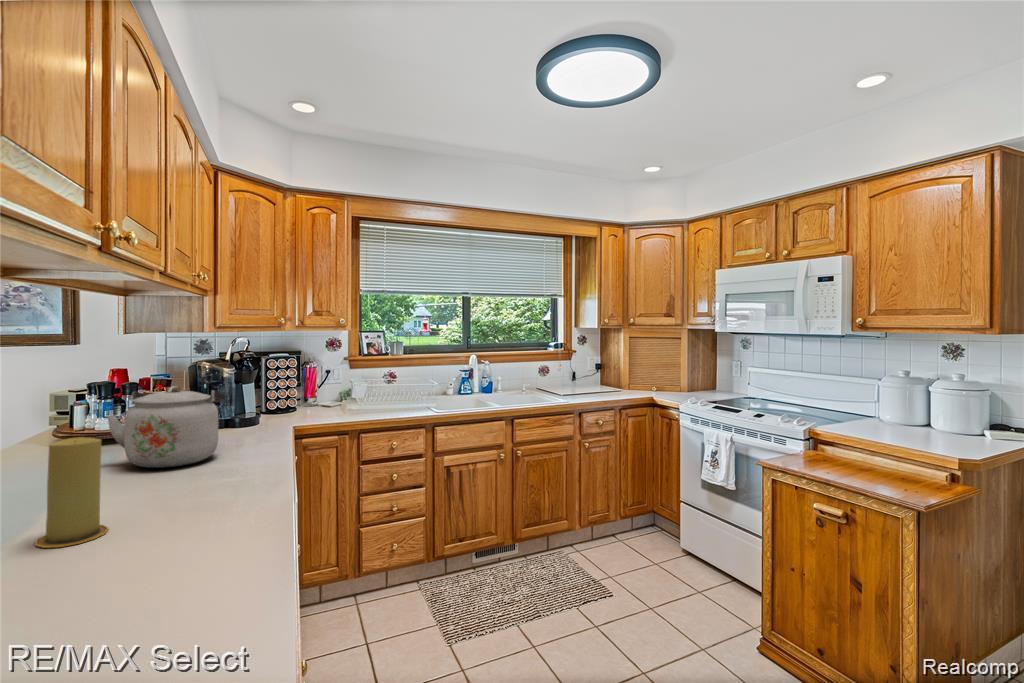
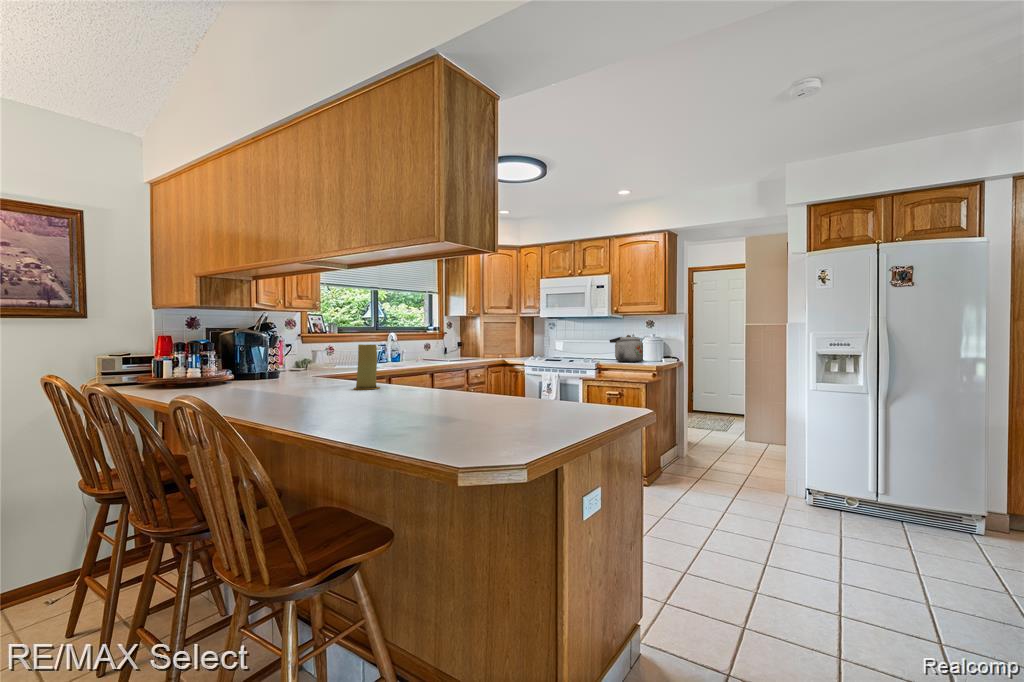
kettle: present [106,386,225,468] -> present [610,335,643,362]

